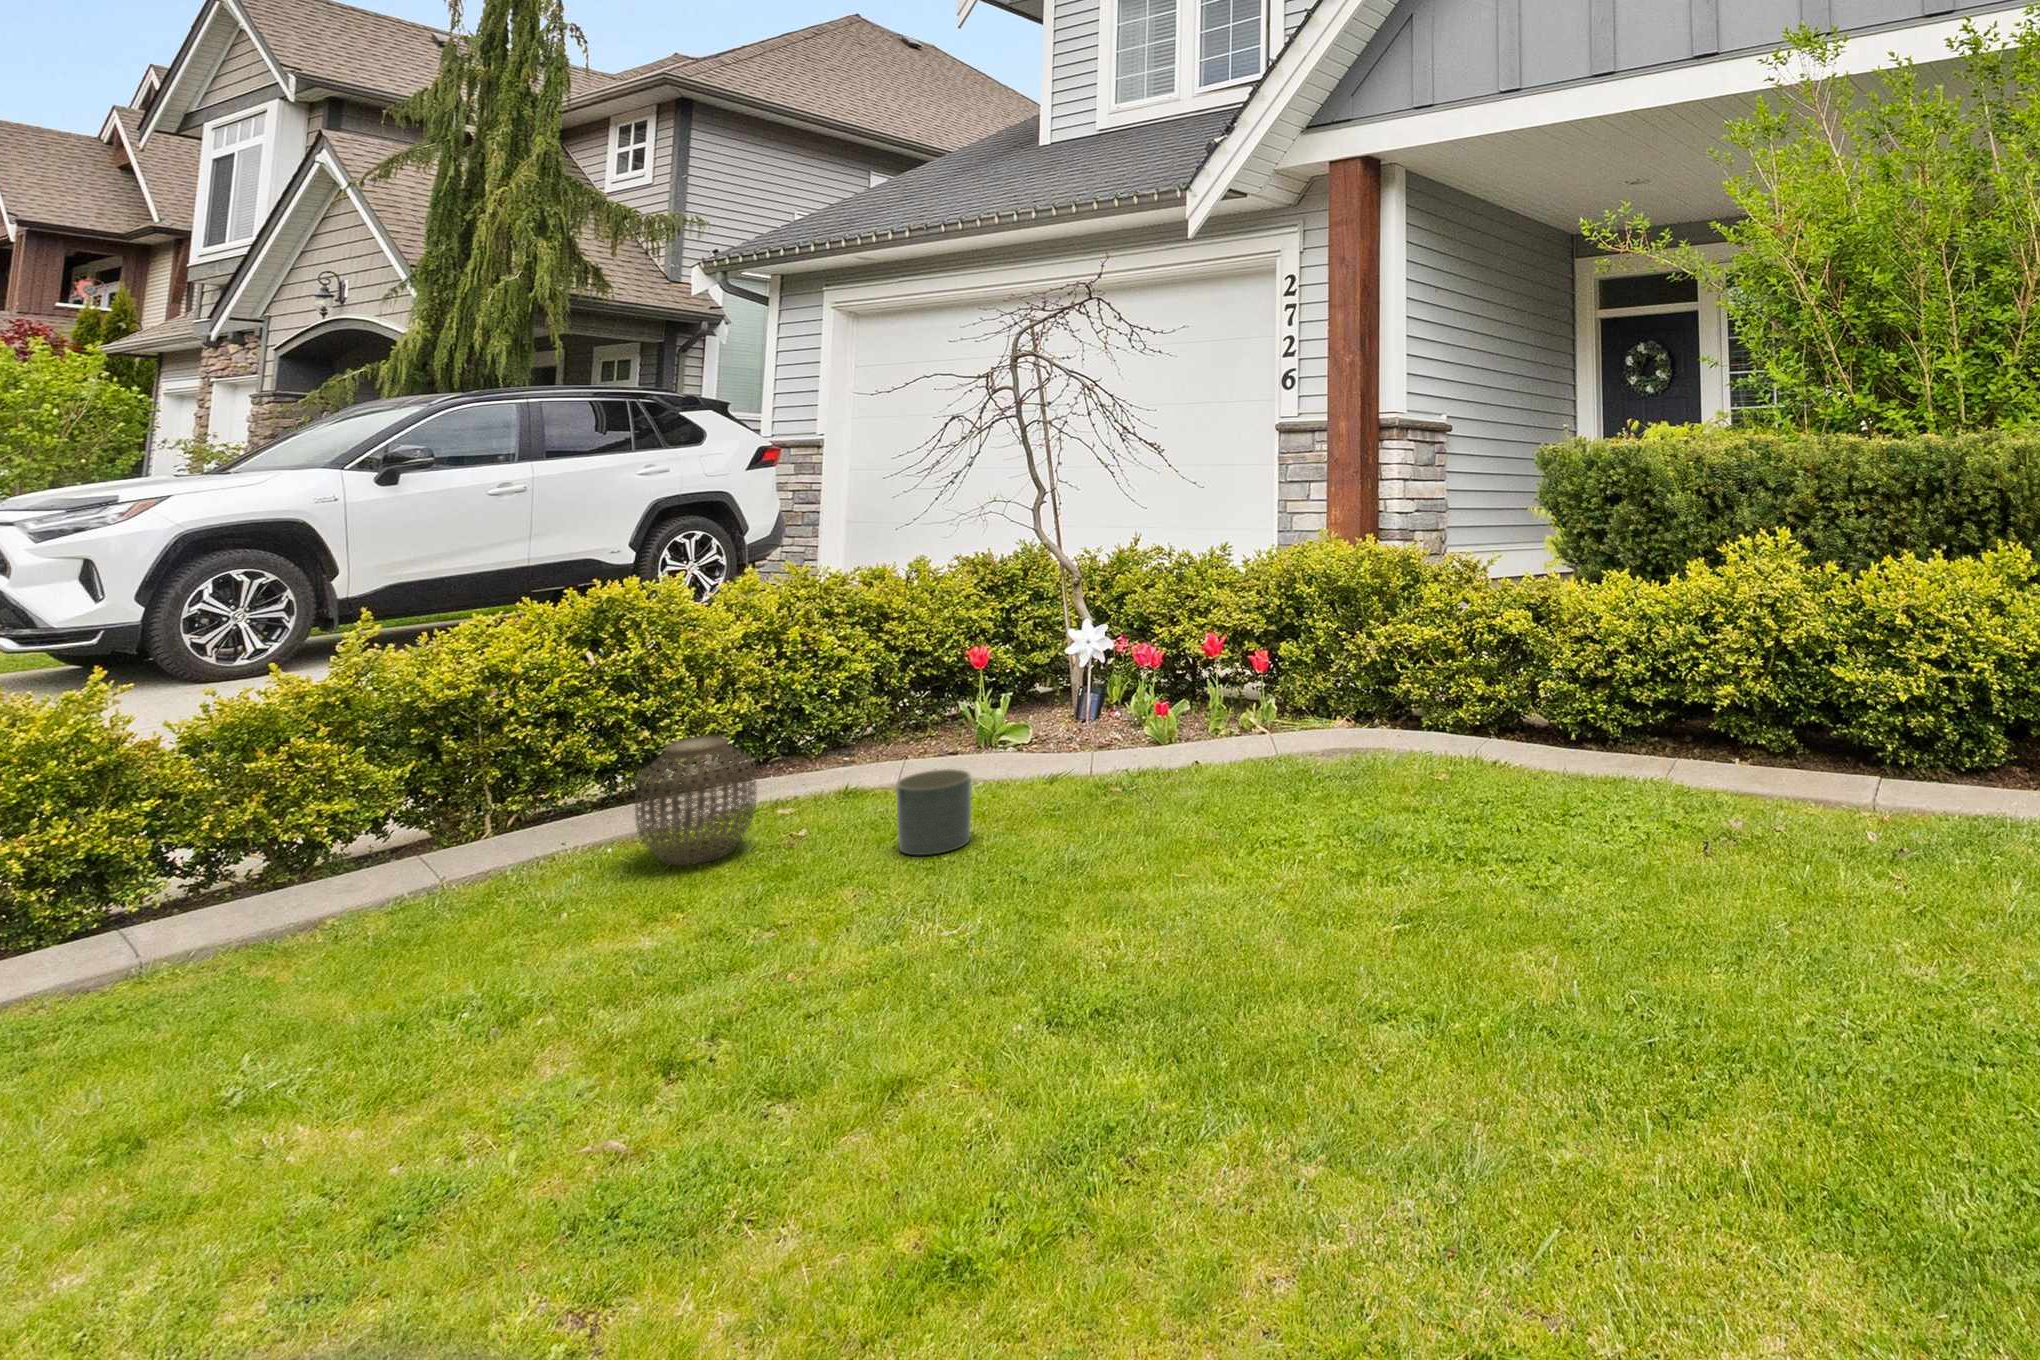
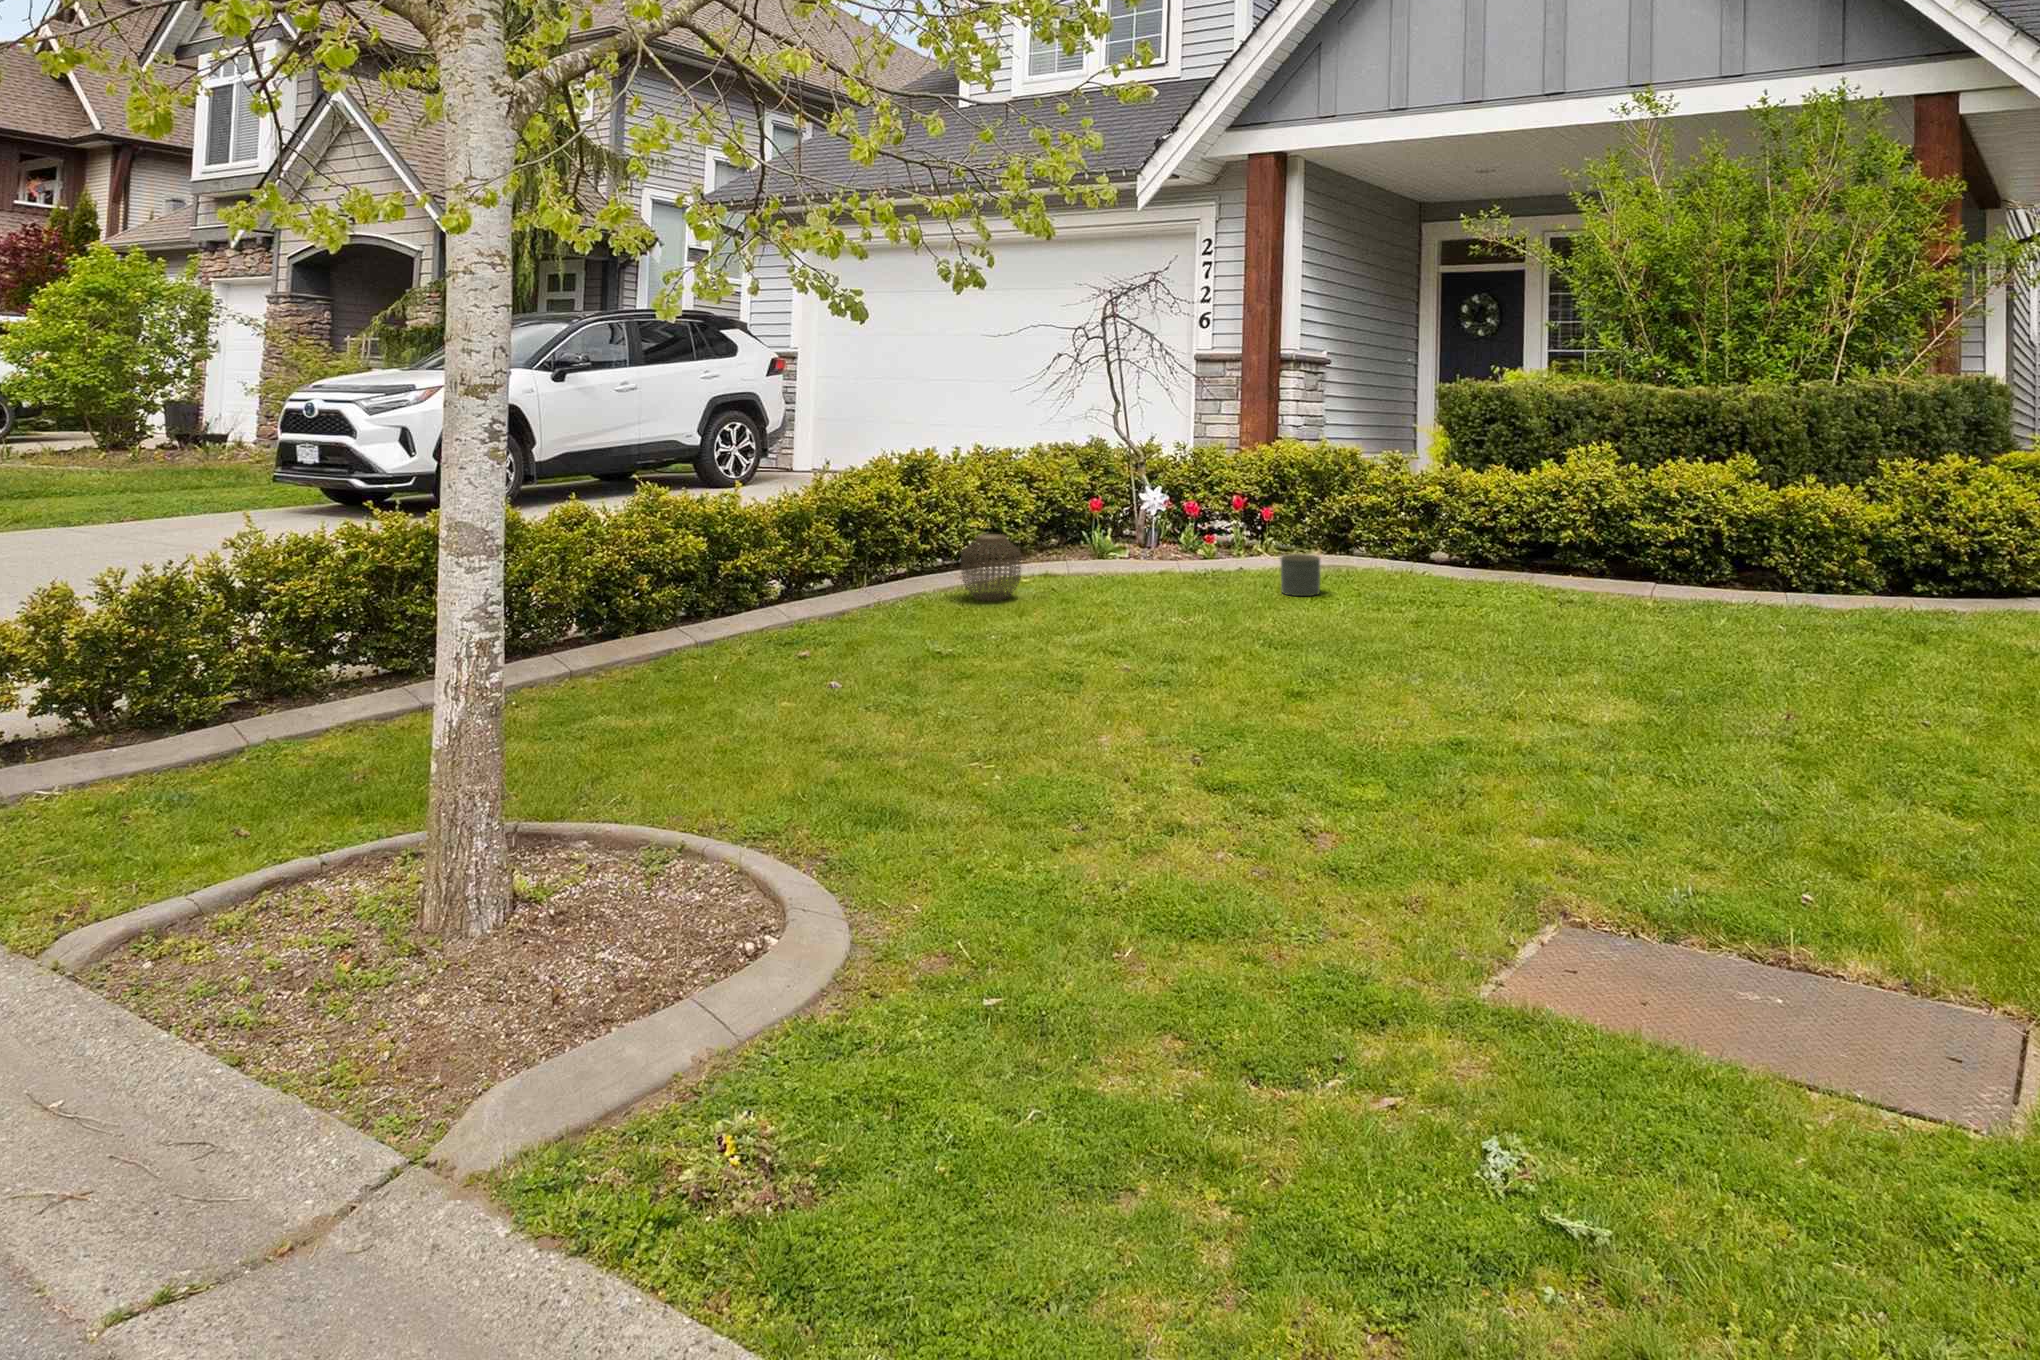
planter: present [896,769,971,855] -> present [1281,554,1320,596]

